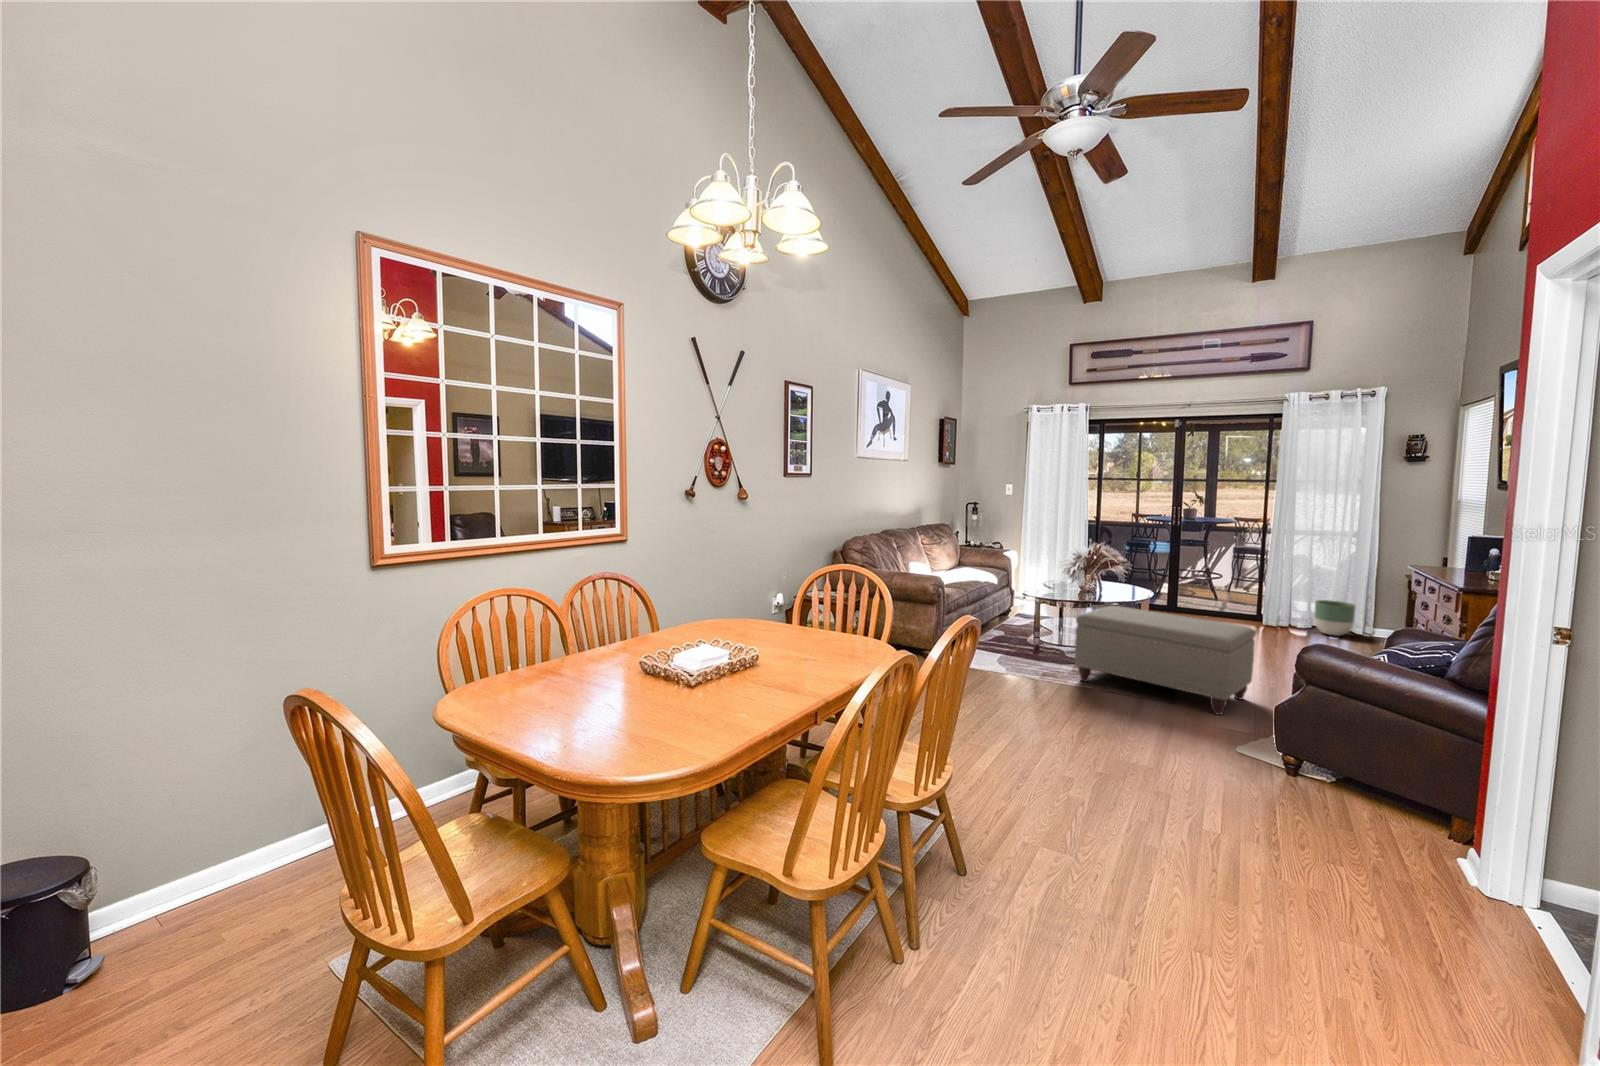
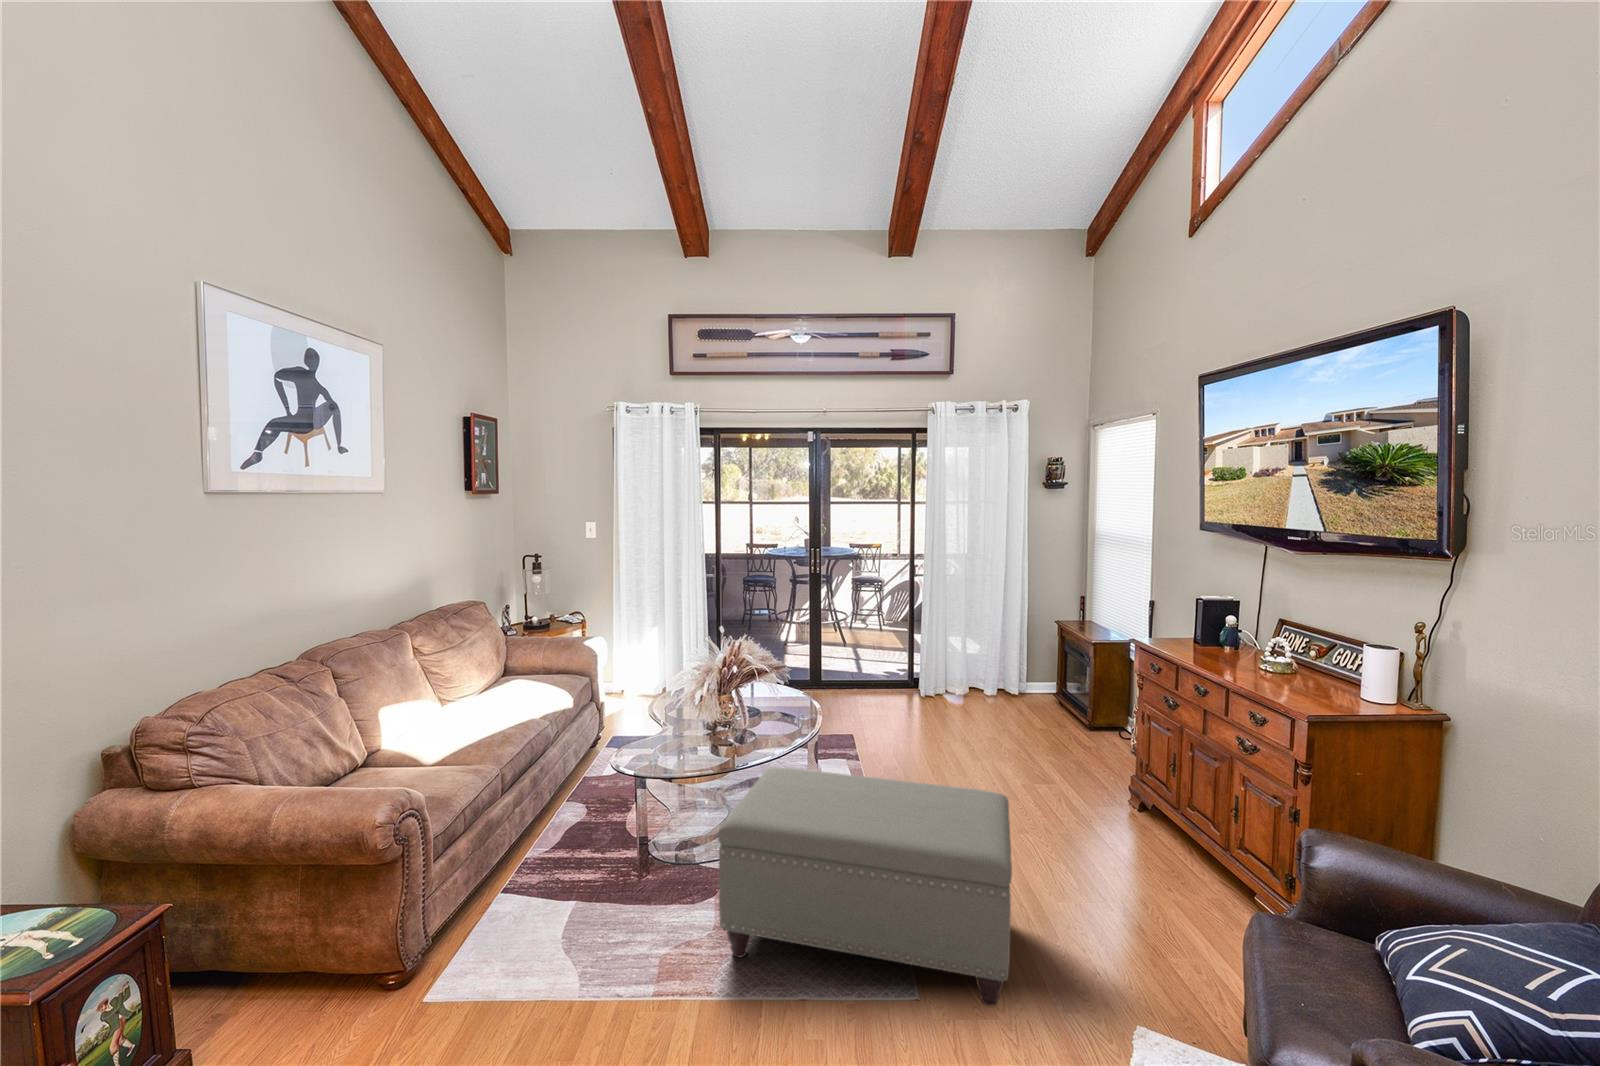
planter: present [1314,600,1355,635] -> none [977,660,1017,705]

